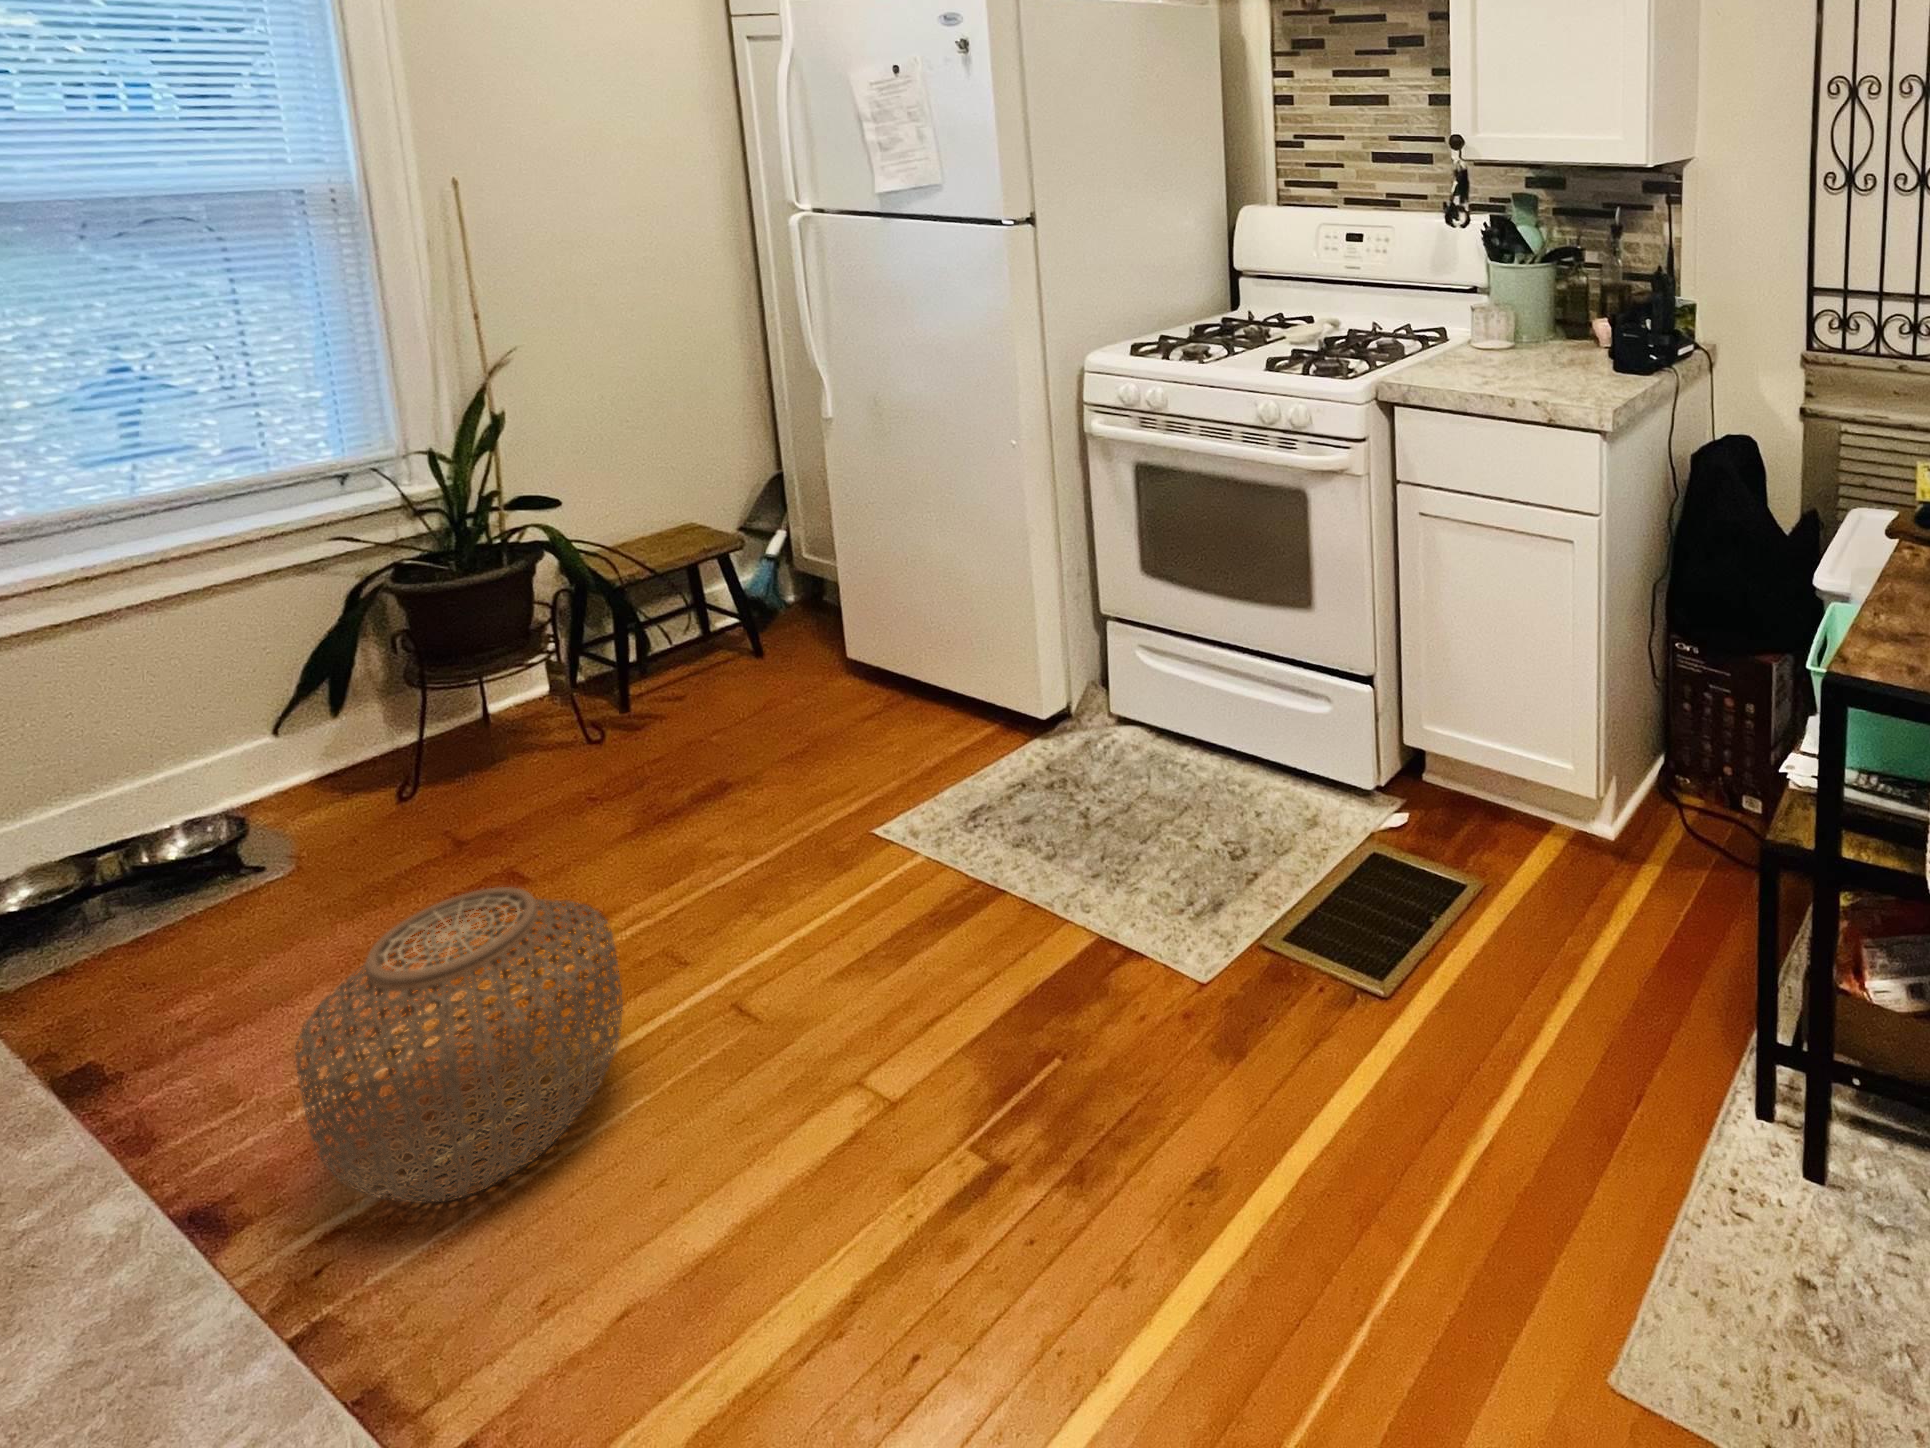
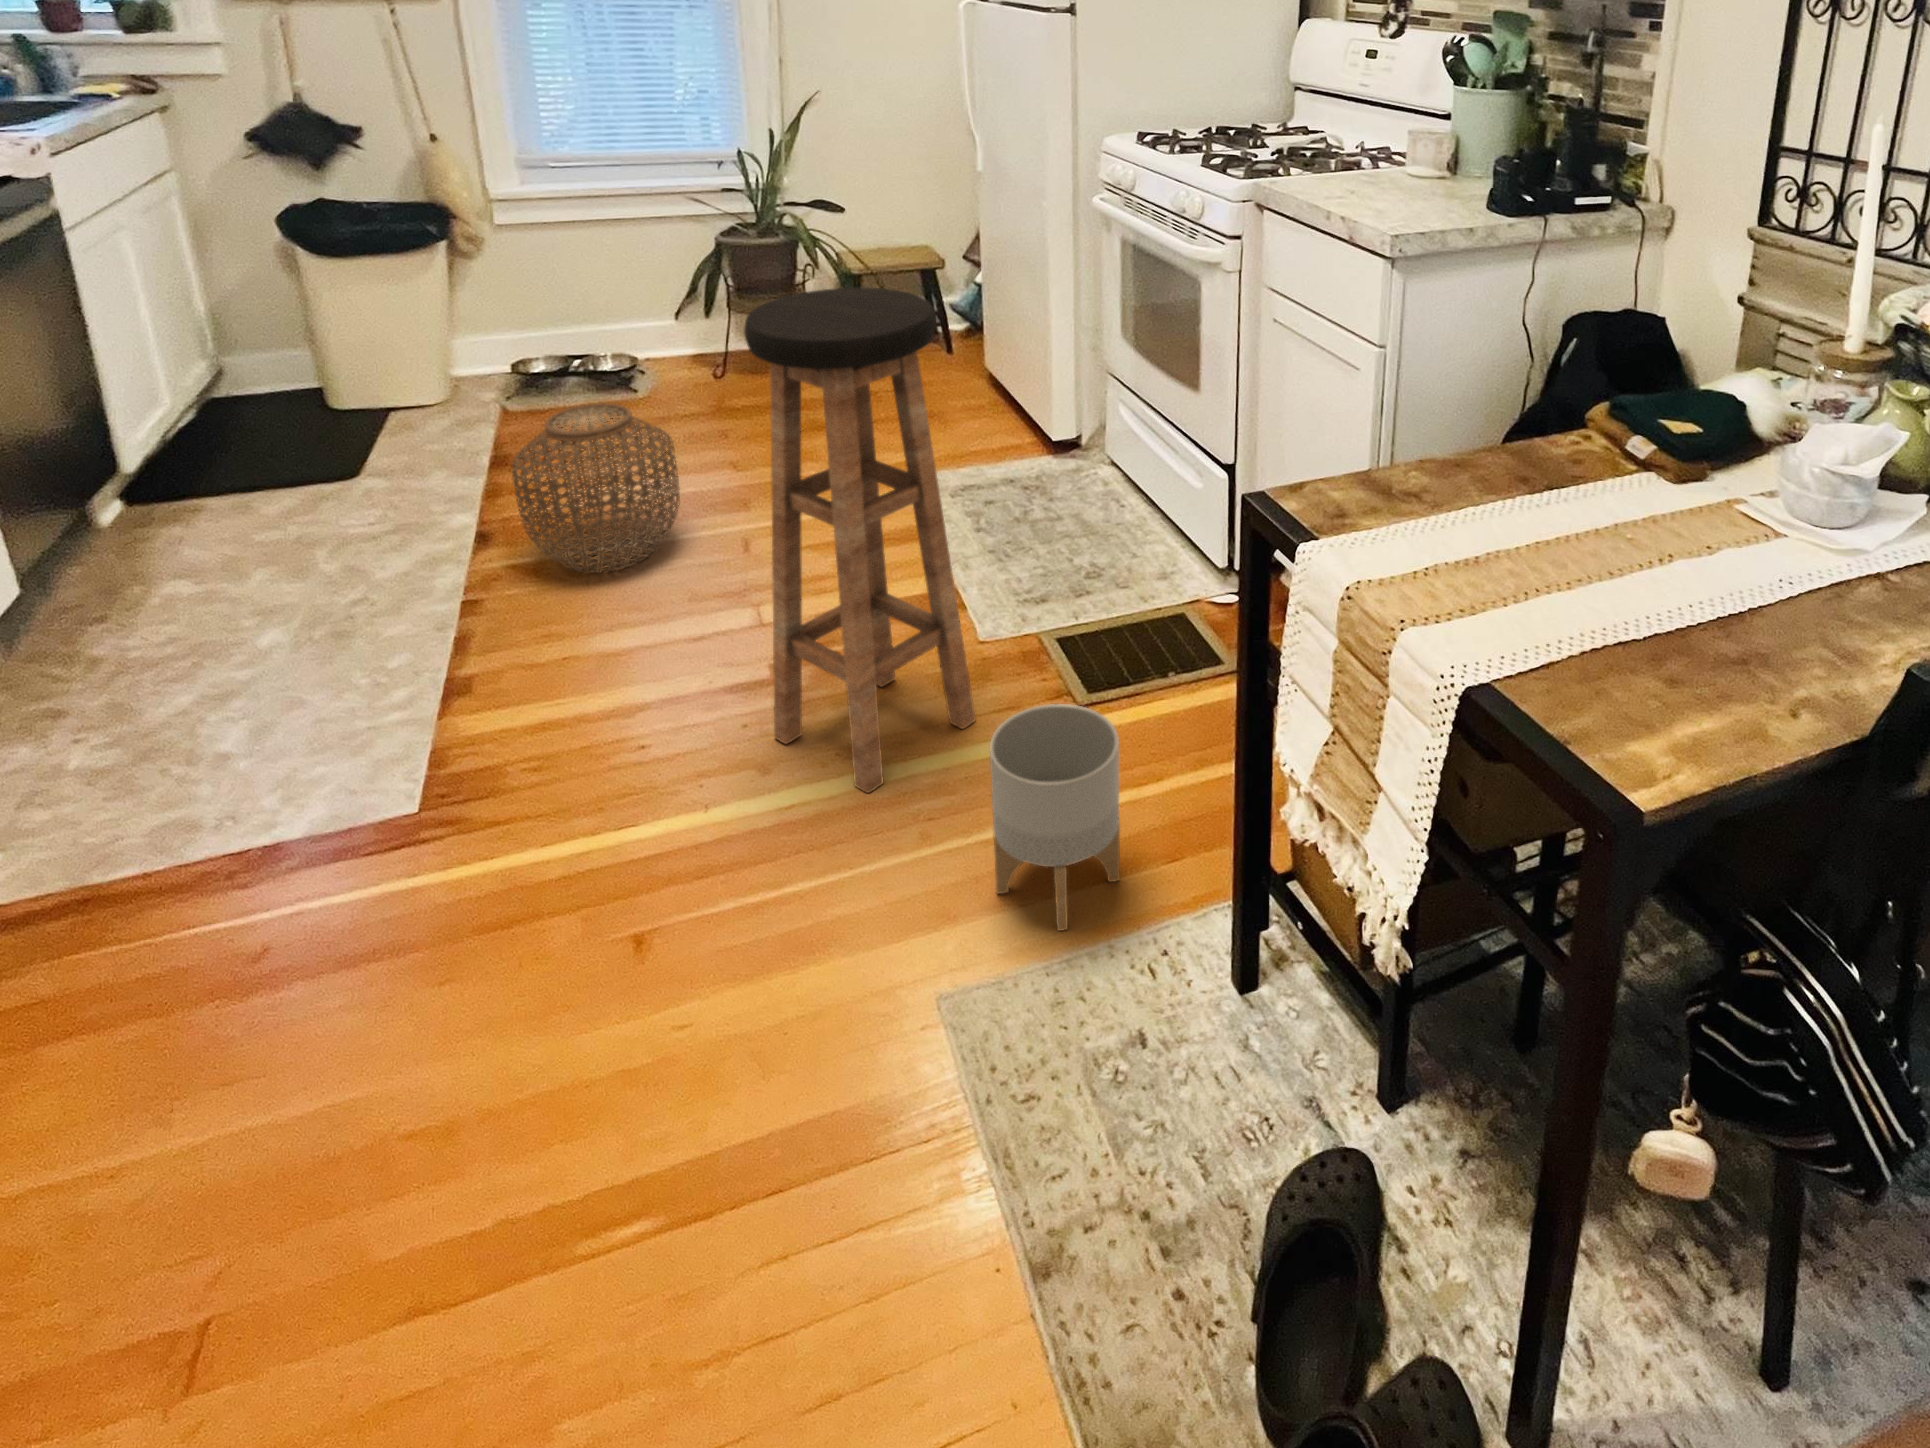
bar stool: none [1047,582,1299,1245] -> present [744,287,976,793]
planter: none [1507,976,1649,1248] -> present [990,704,1120,931]

